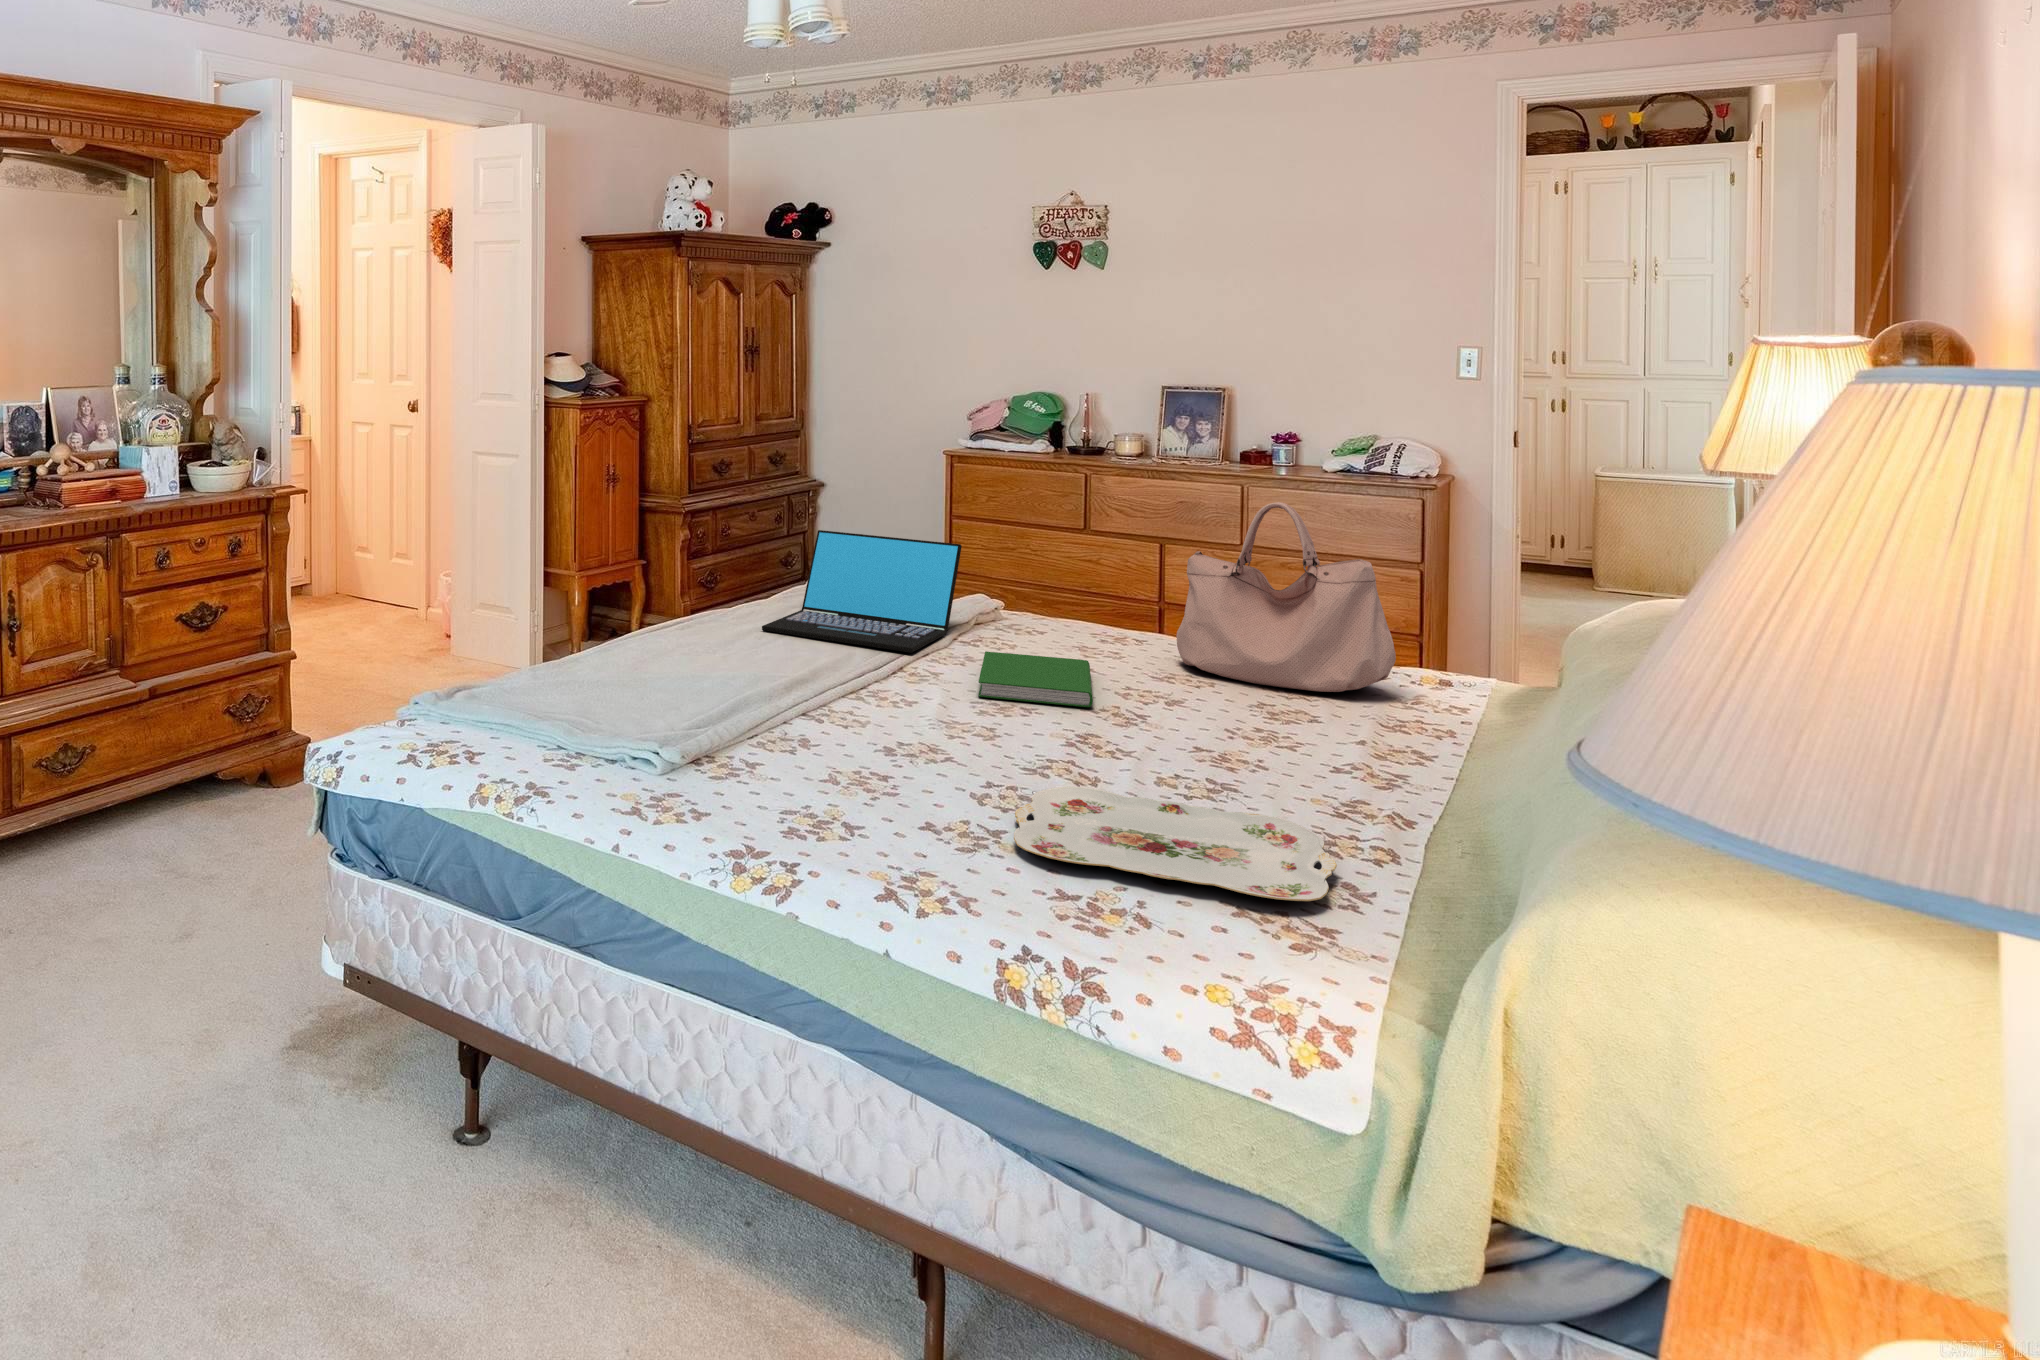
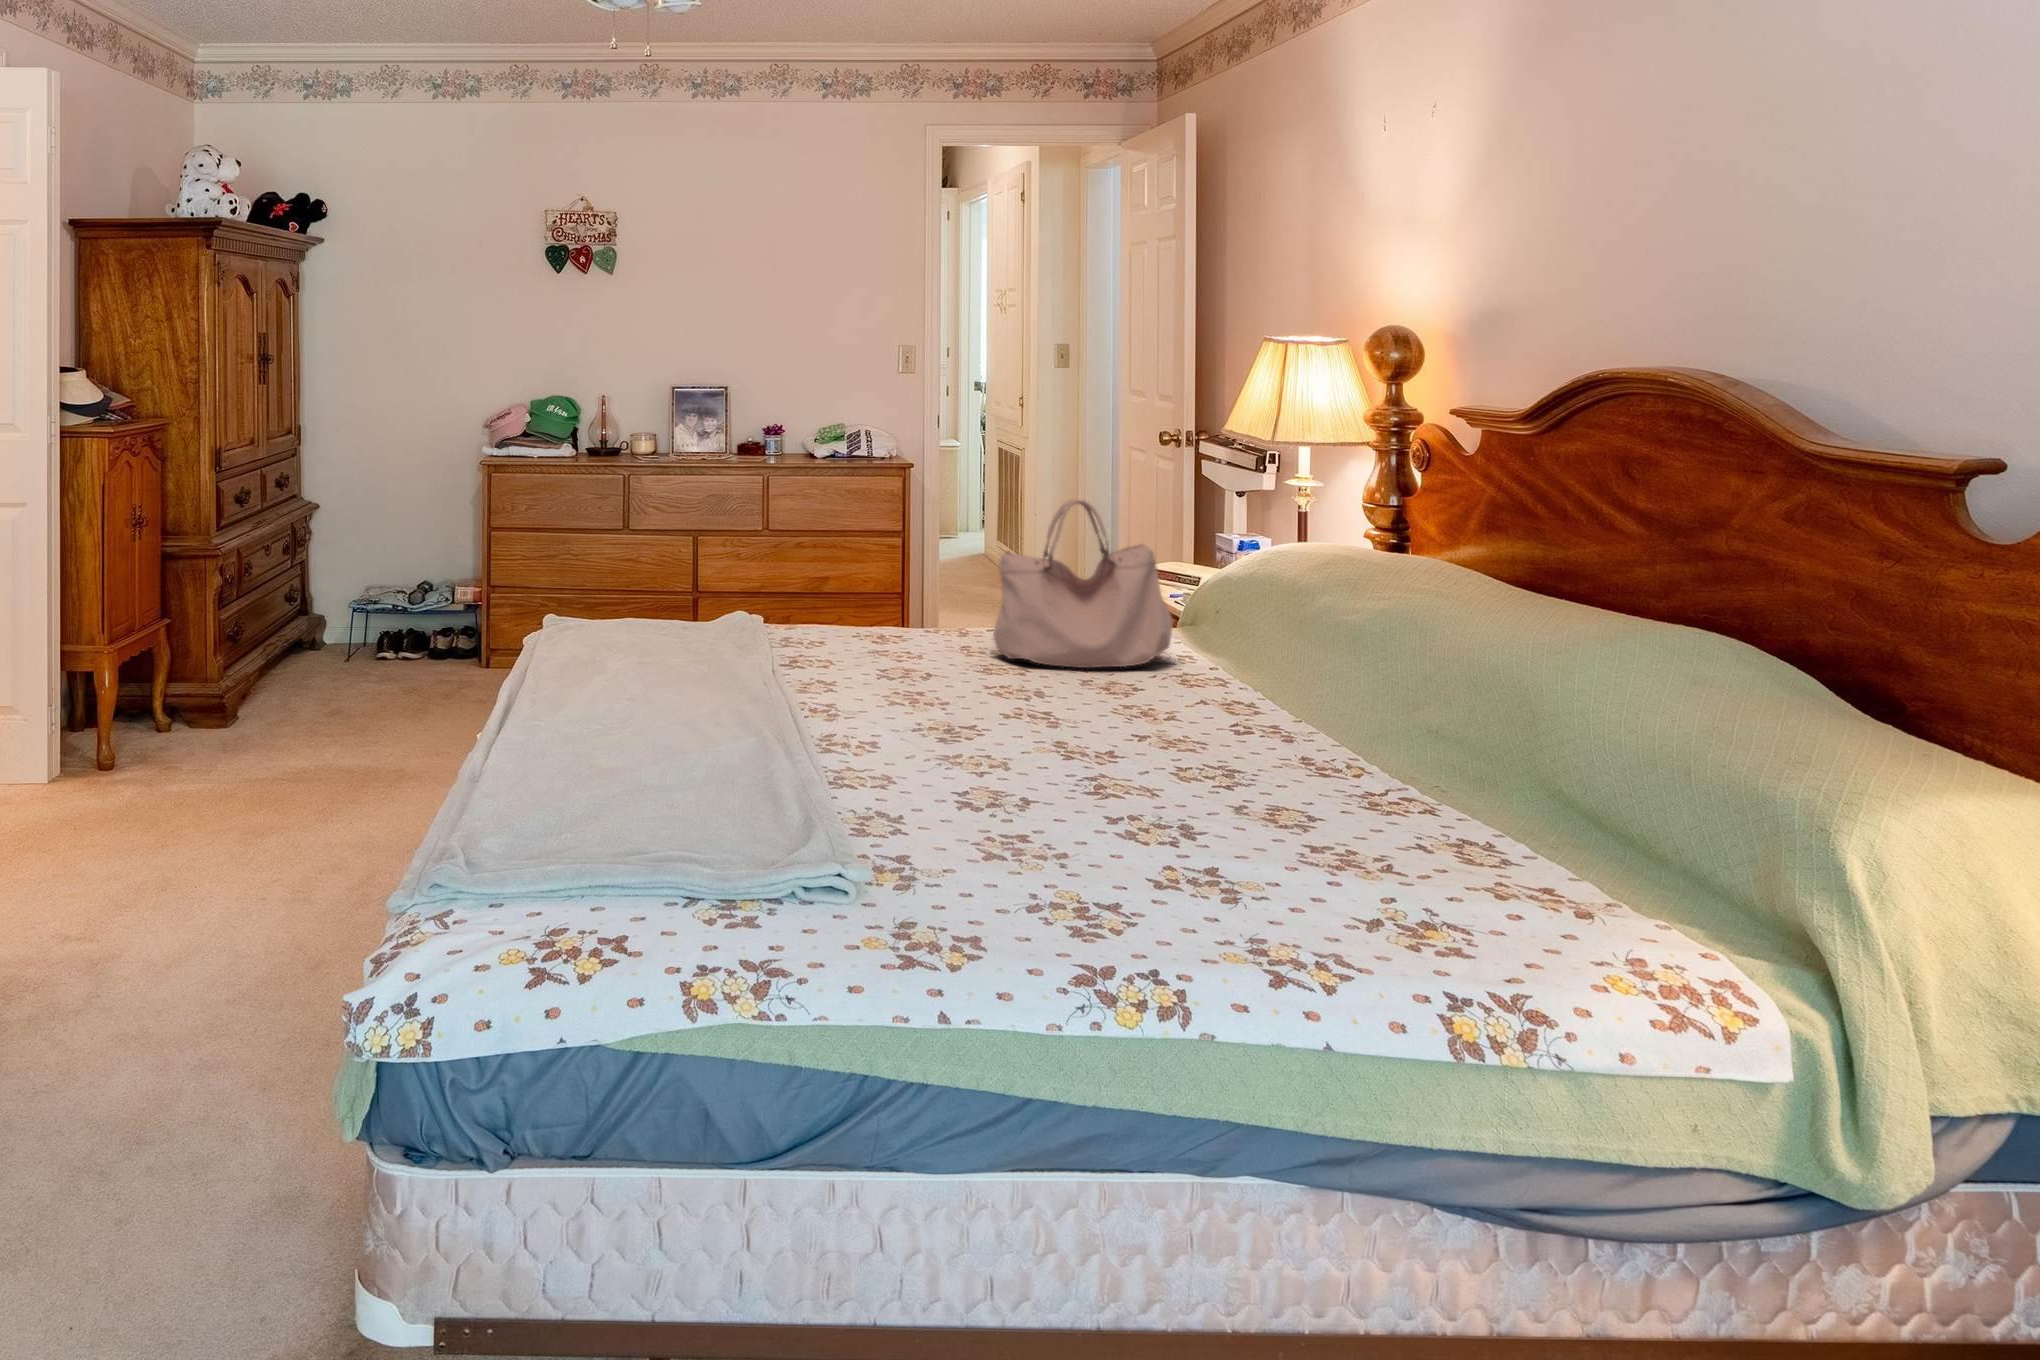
laptop: present [762,530,962,653] -> none [623,566,805,692]
hardcover book: present [978,651,1093,707] -> none [876,670,1034,728]
serving tray: present [1014,787,1337,901] -> none [1177,796,1512,891]

